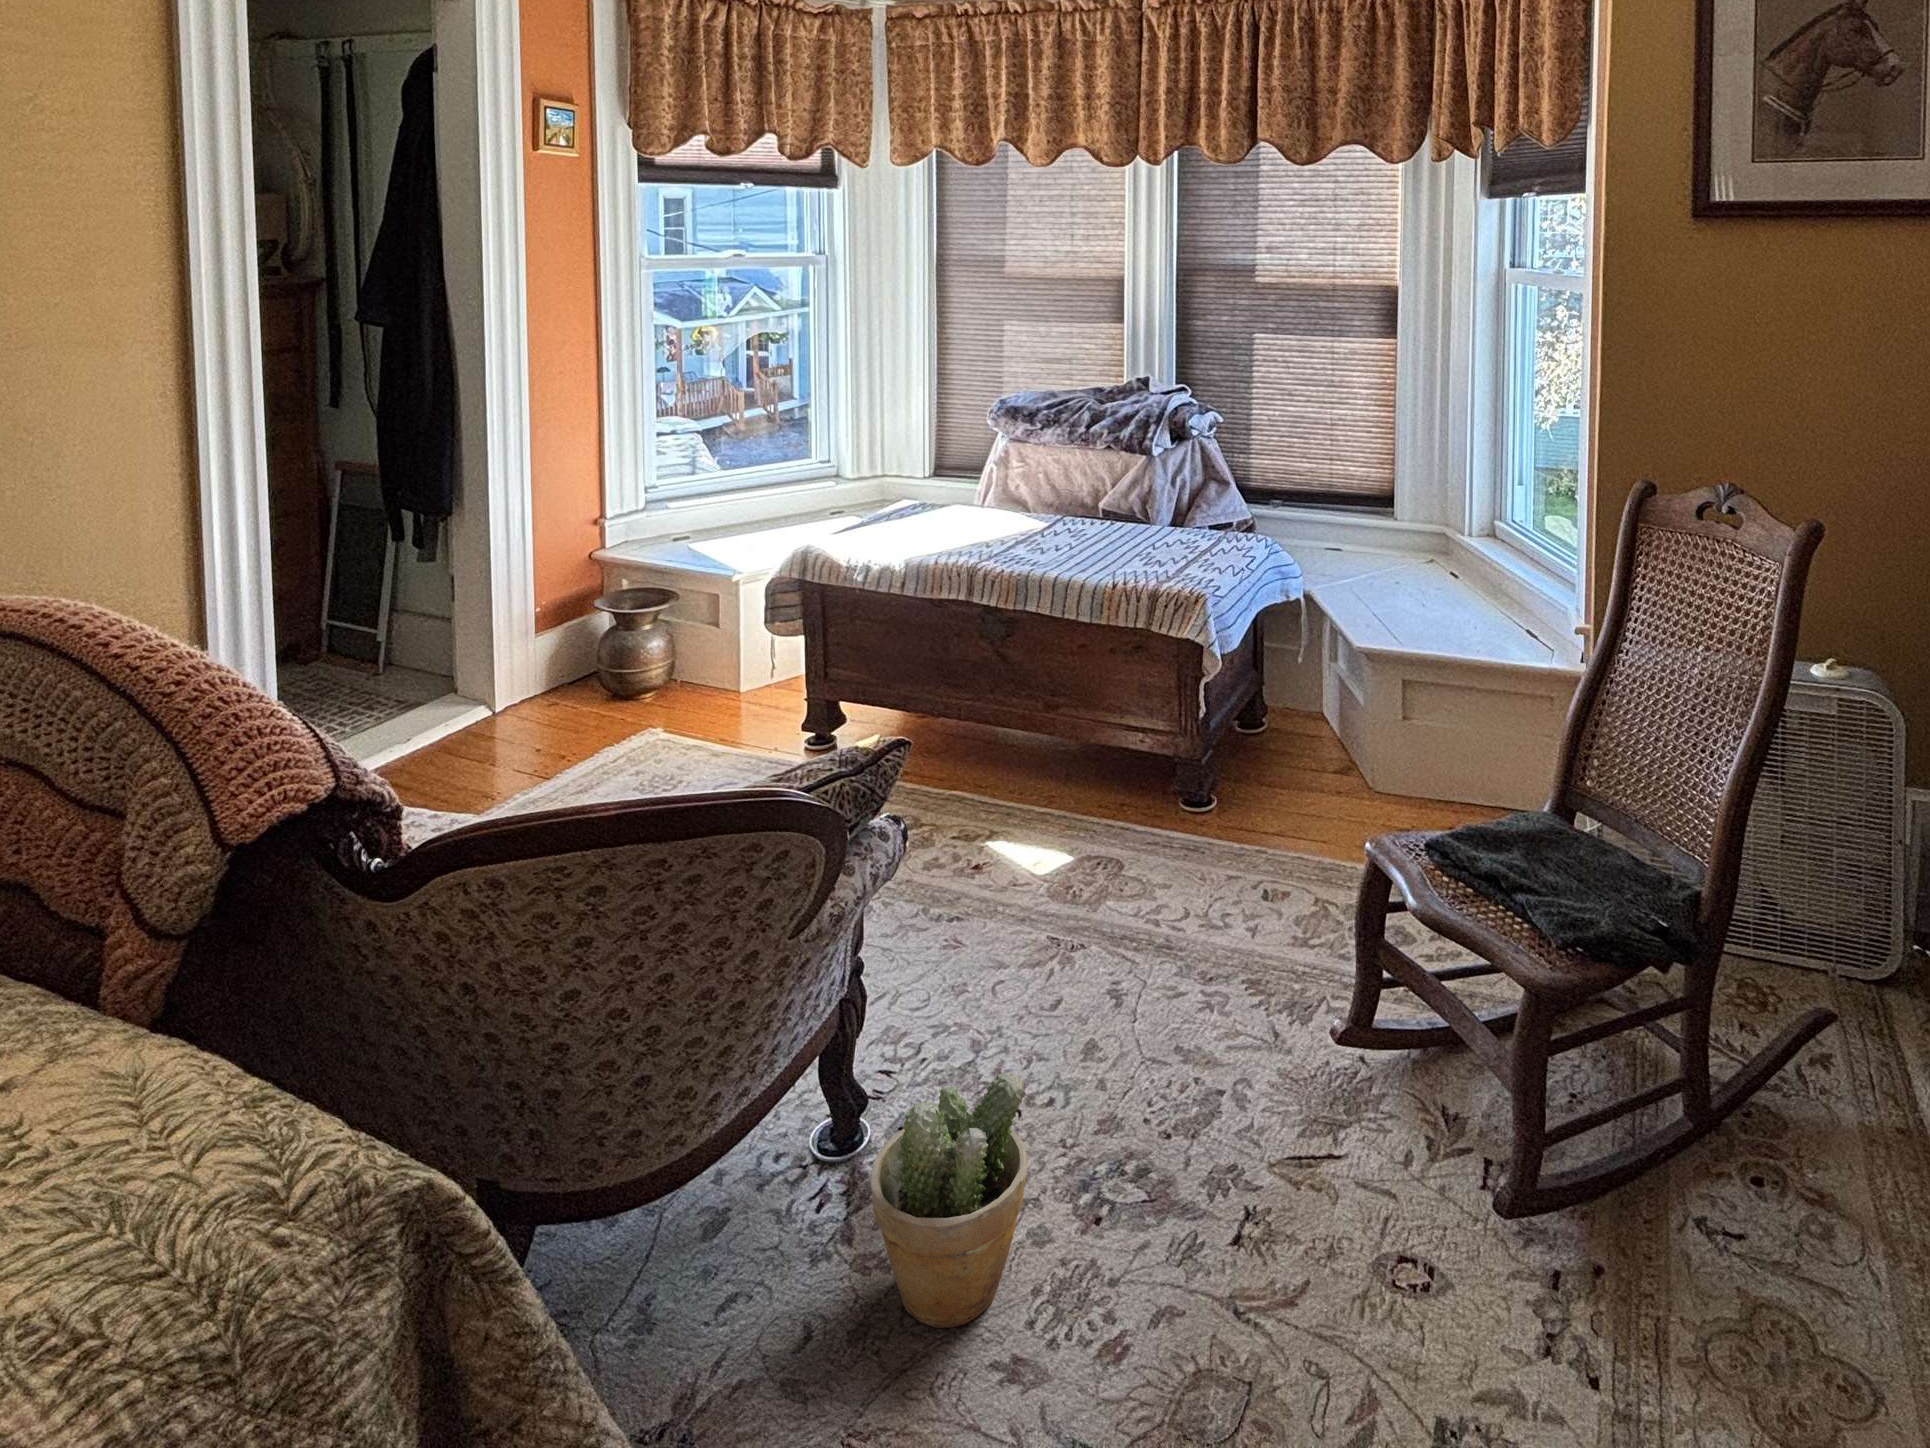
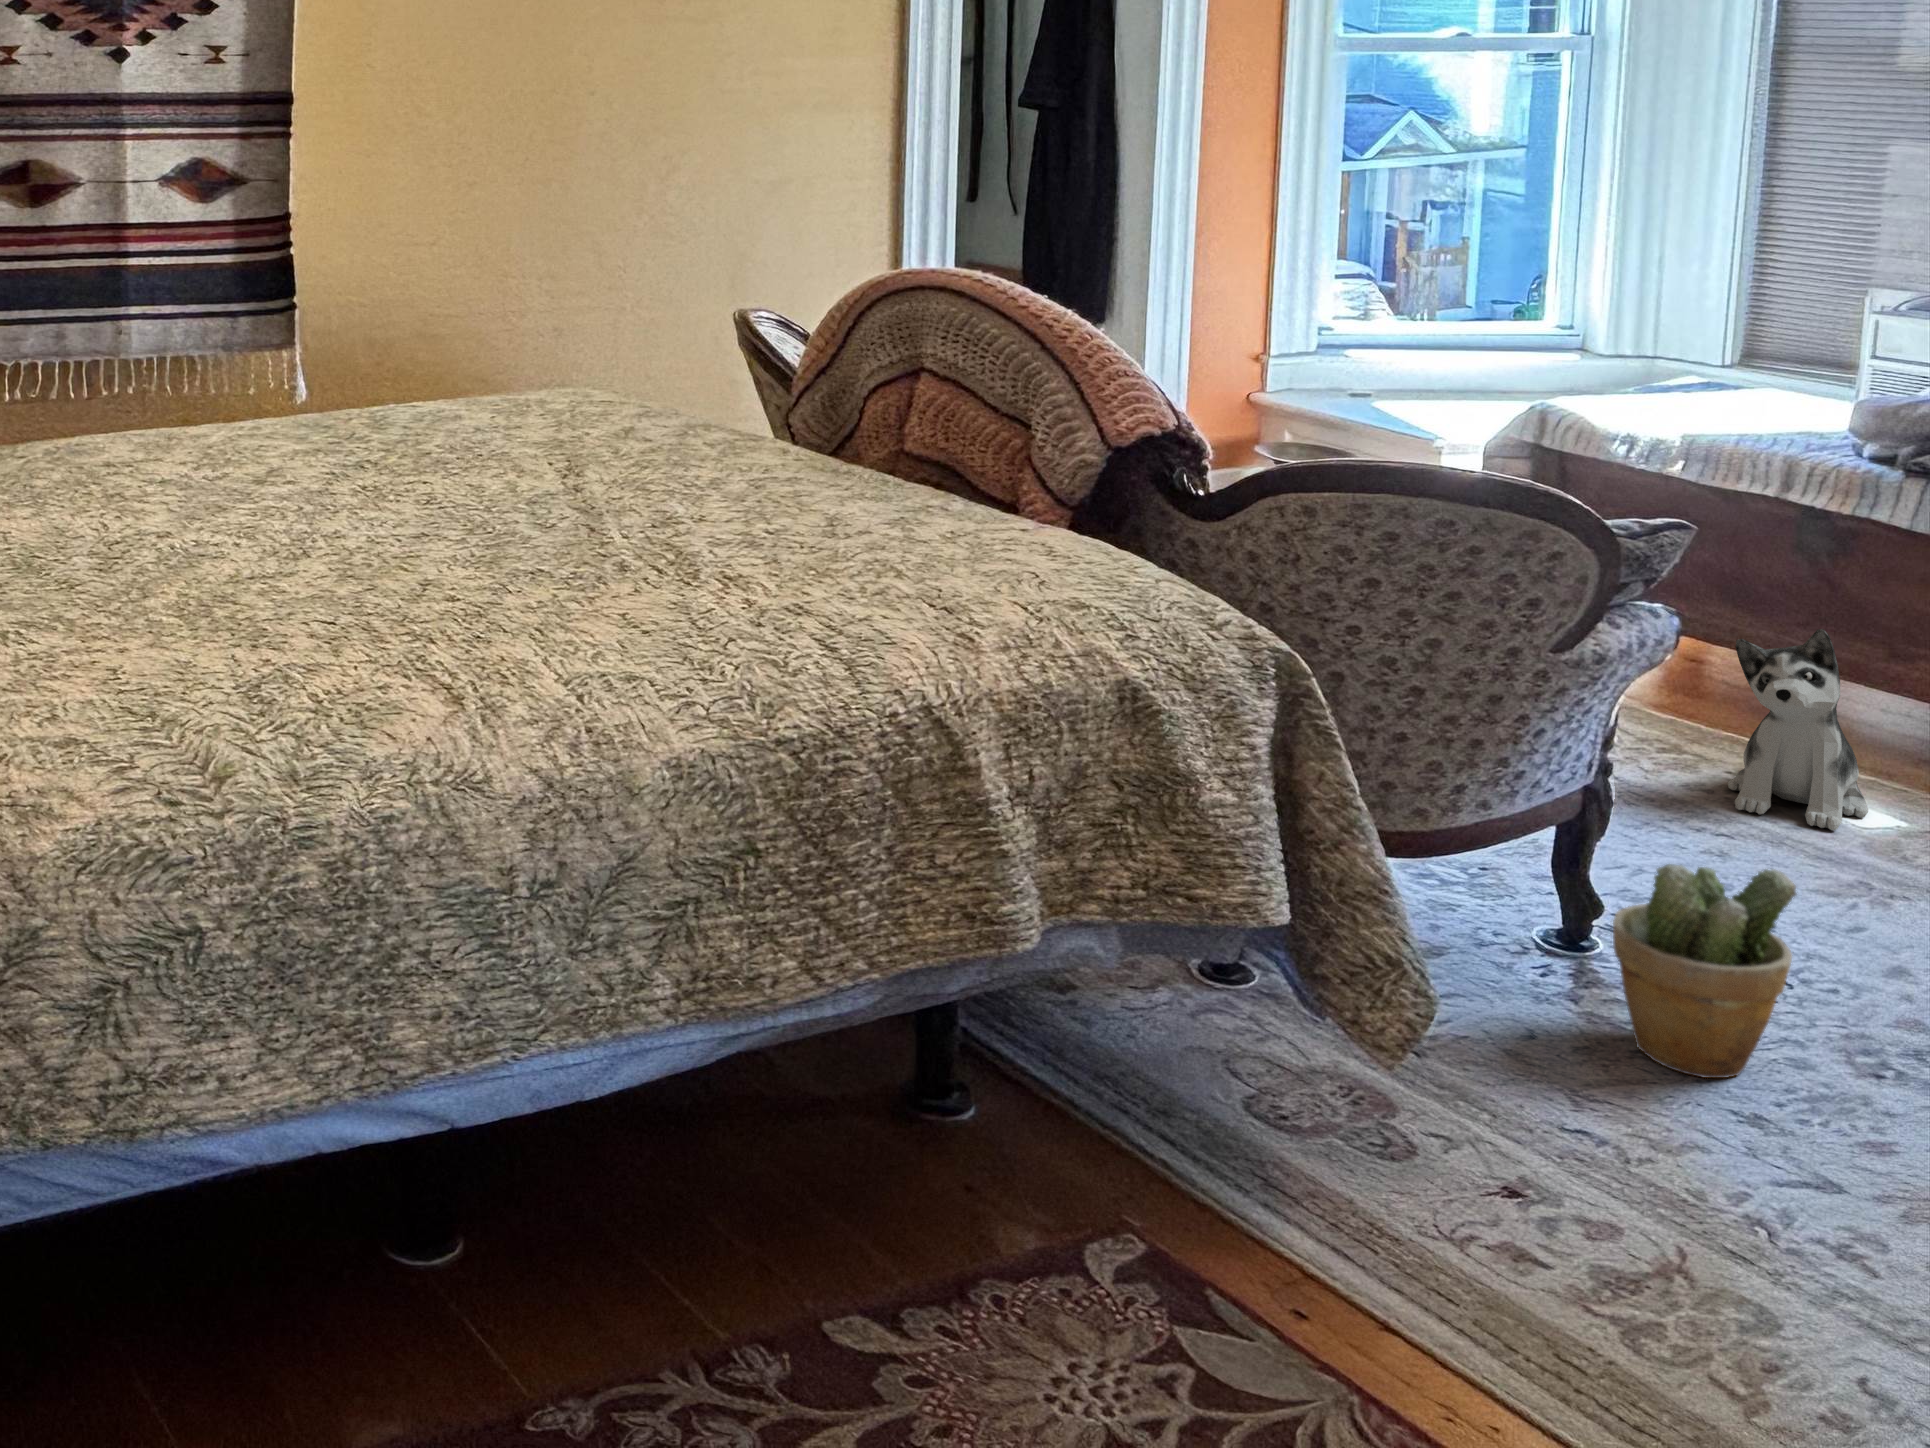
plush toy: none [951,722,1048,887] -> present [1728,629,1868,831]

